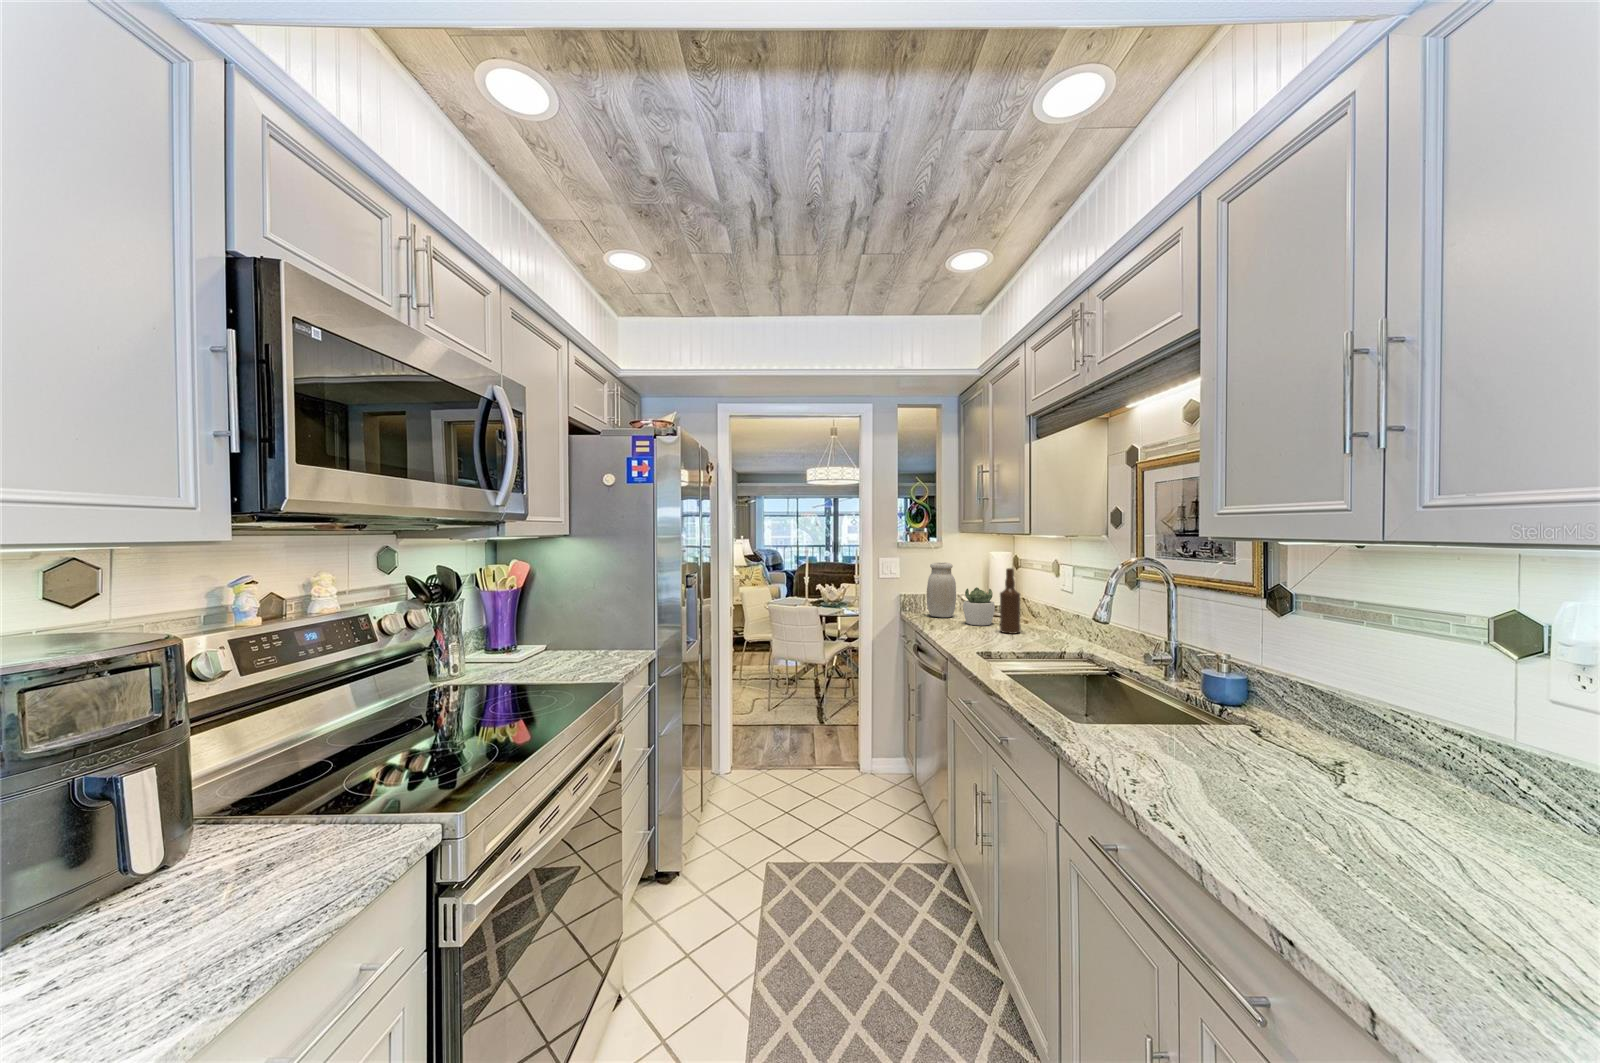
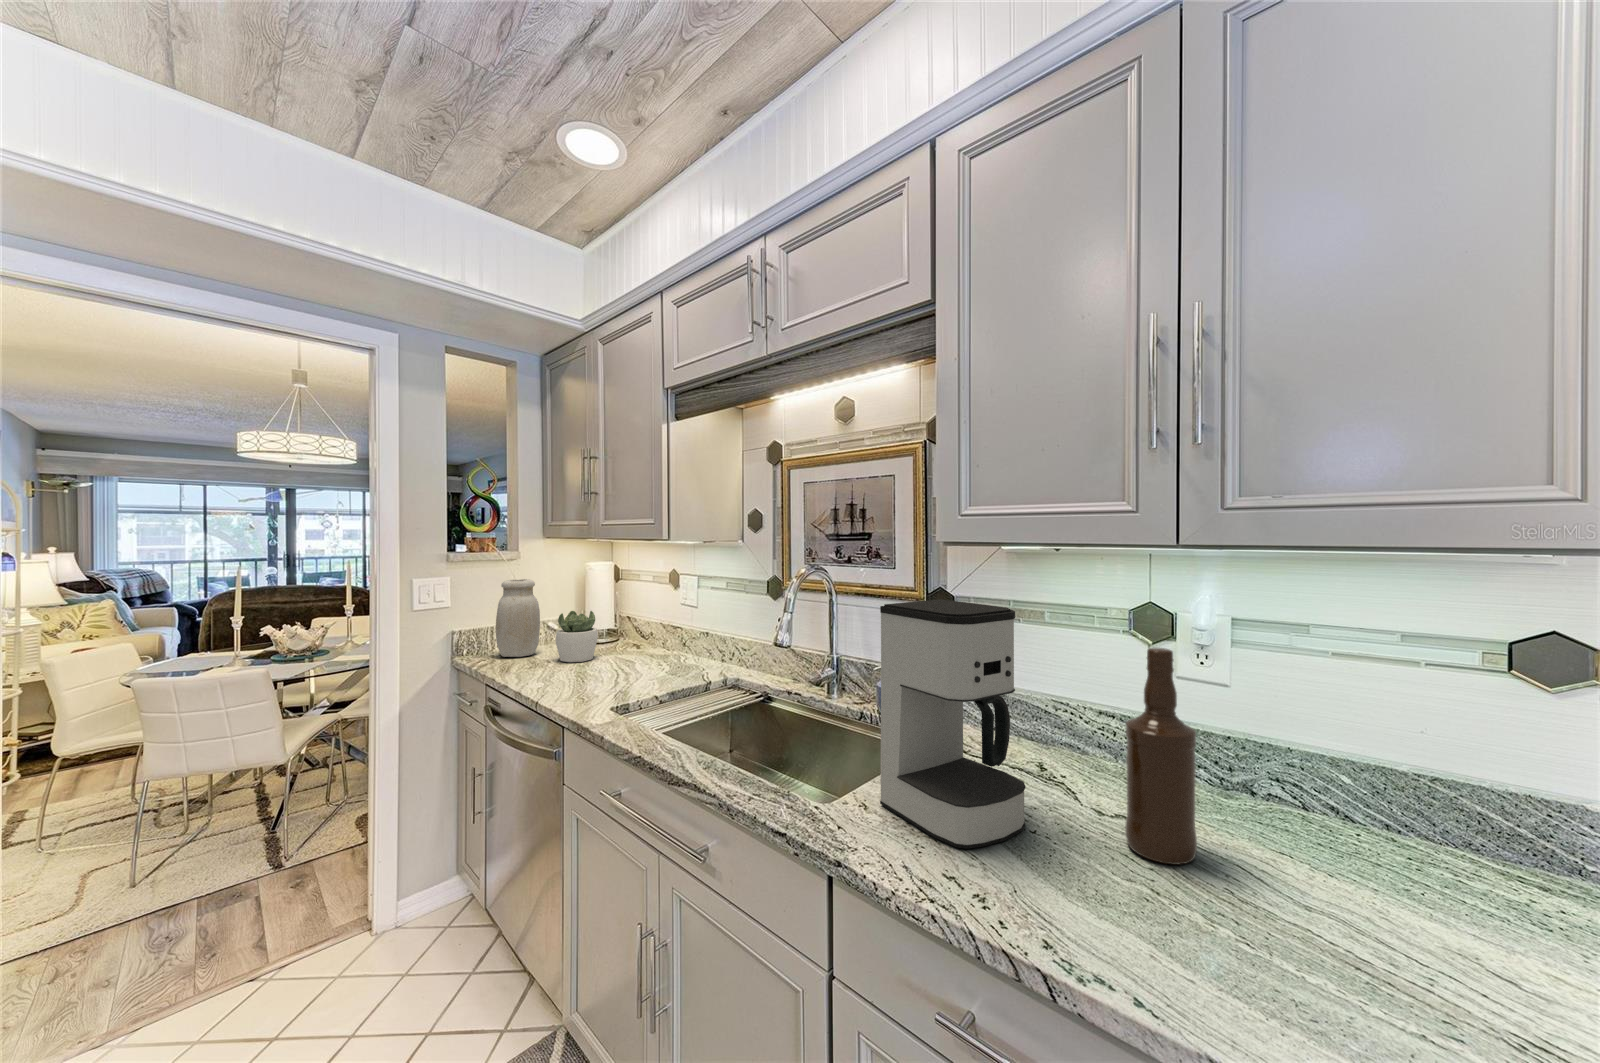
bottle: present [1000,568,1021,634] -> present [1125,648,1197,864]
coffee maker: none [1128,588,1261,793] -> present [880,599,1026,849]

